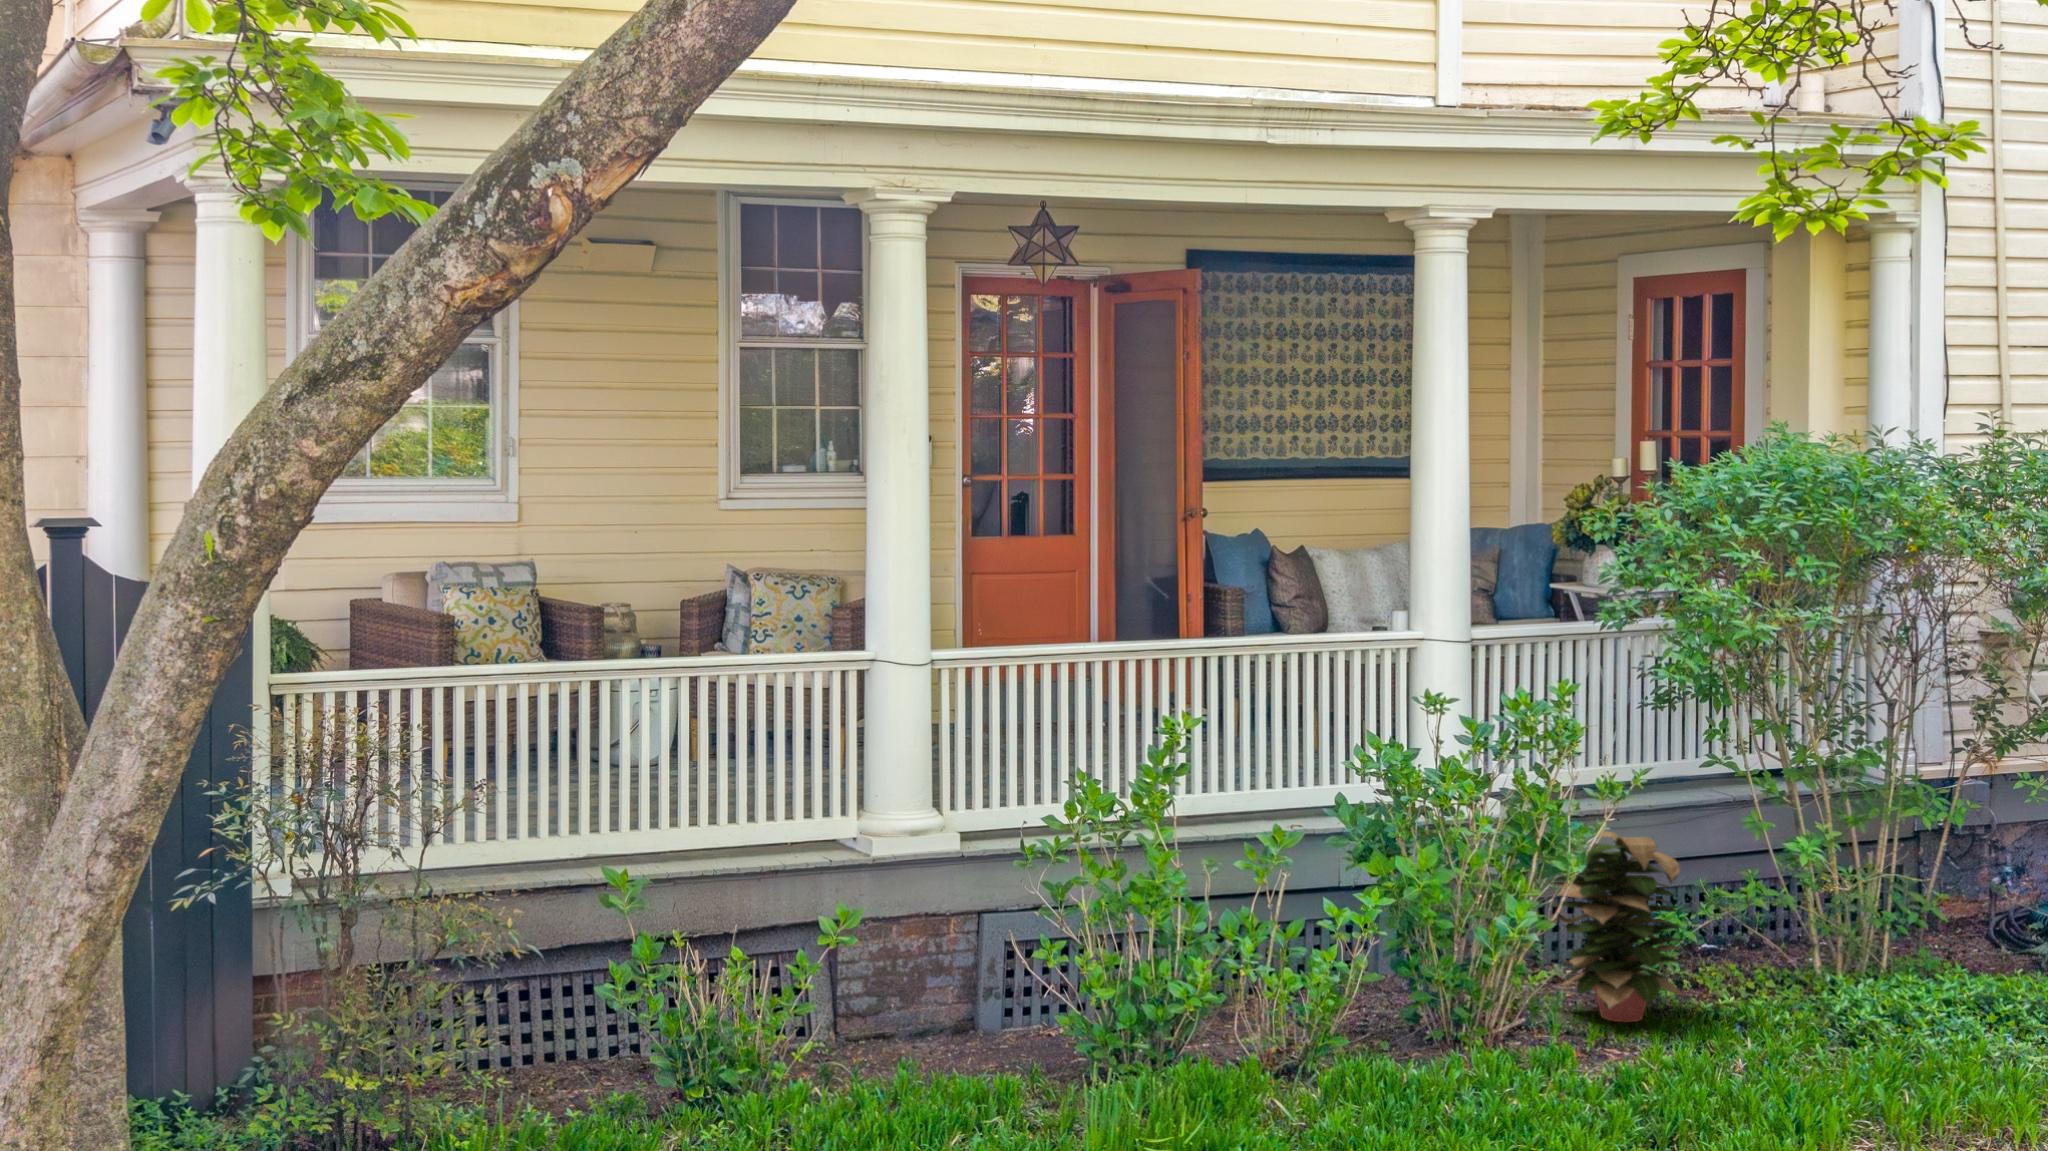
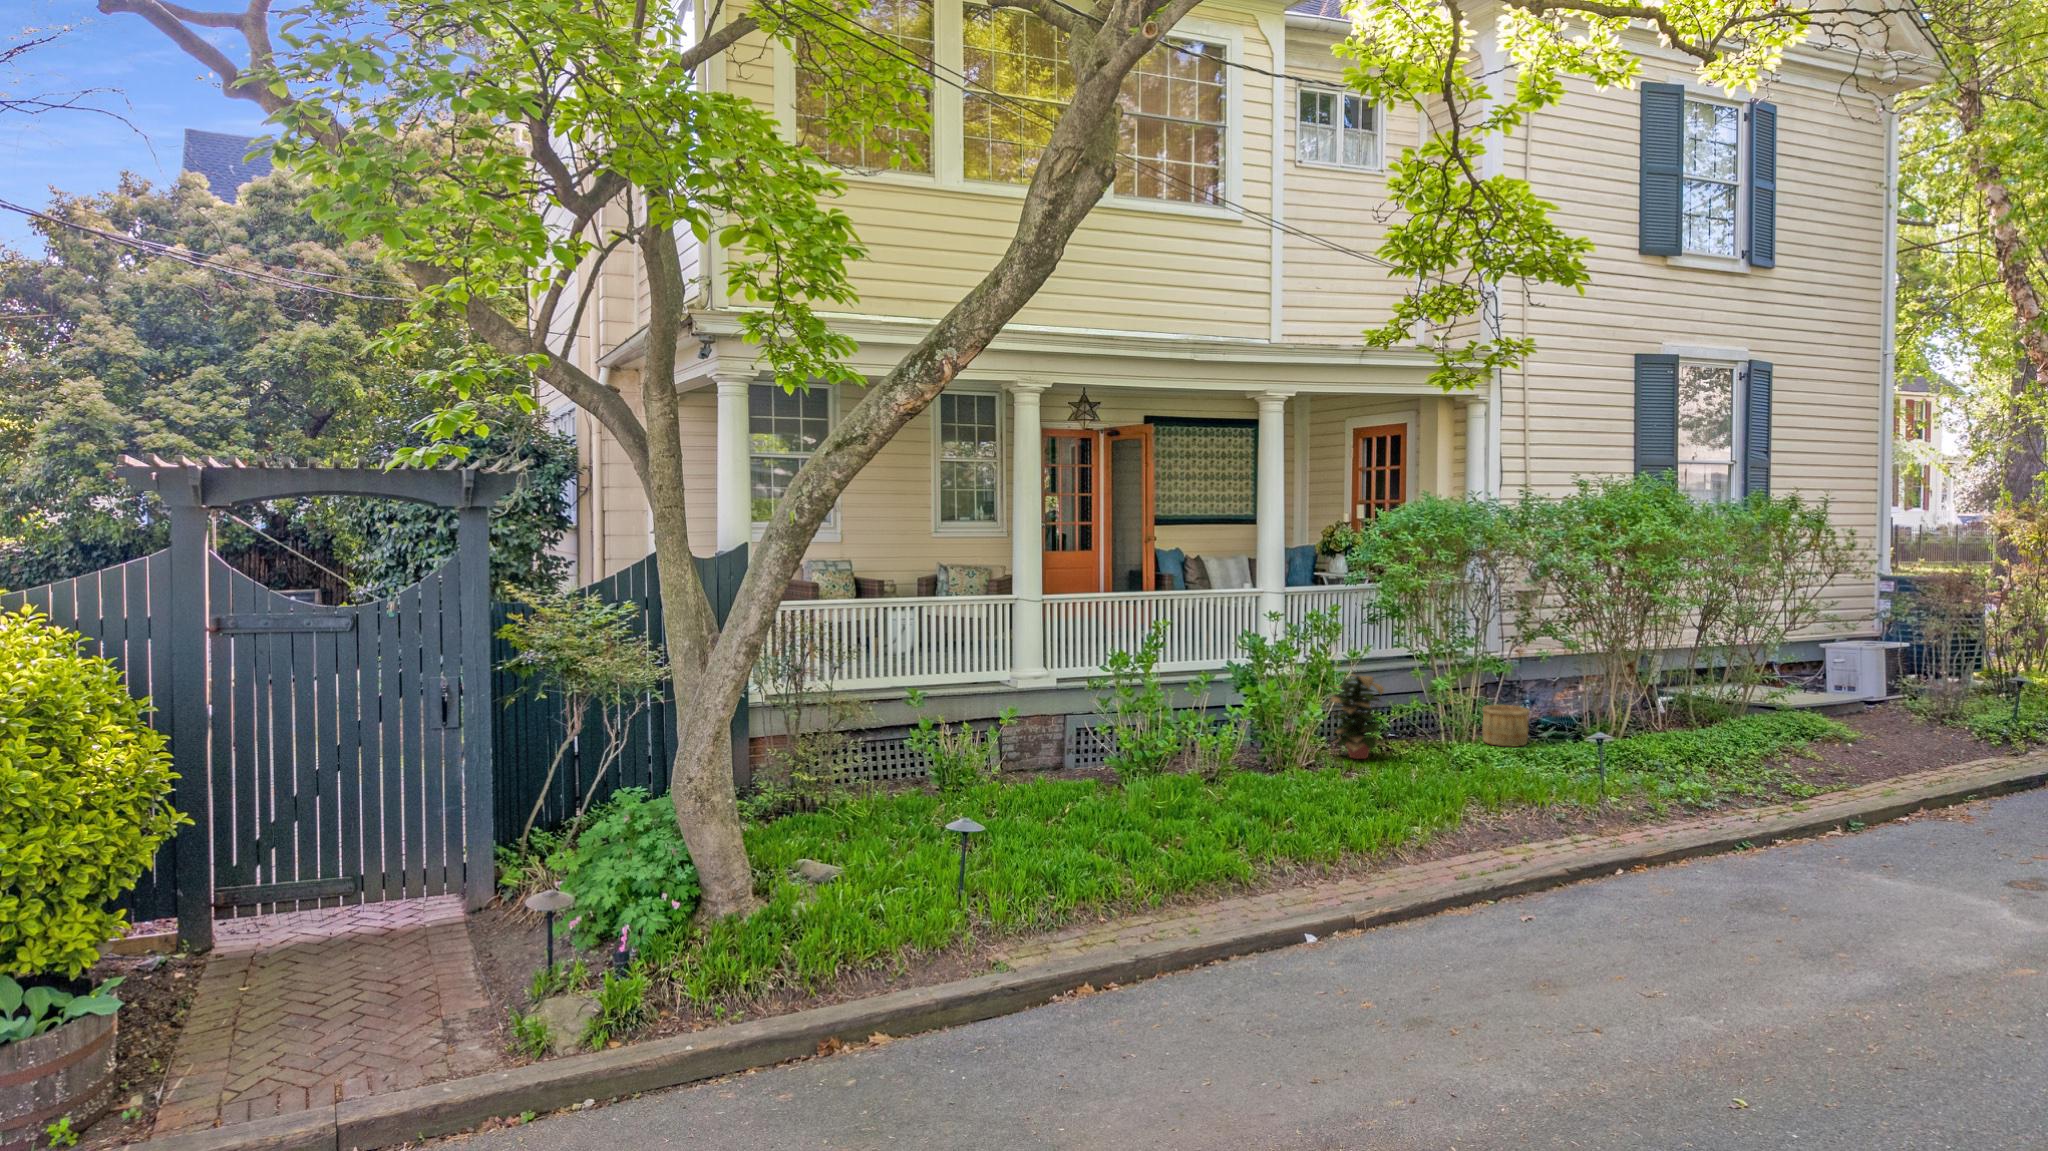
wooden bucket: none [1899,893,2007,990] -> present [1482,705,1530,747]

